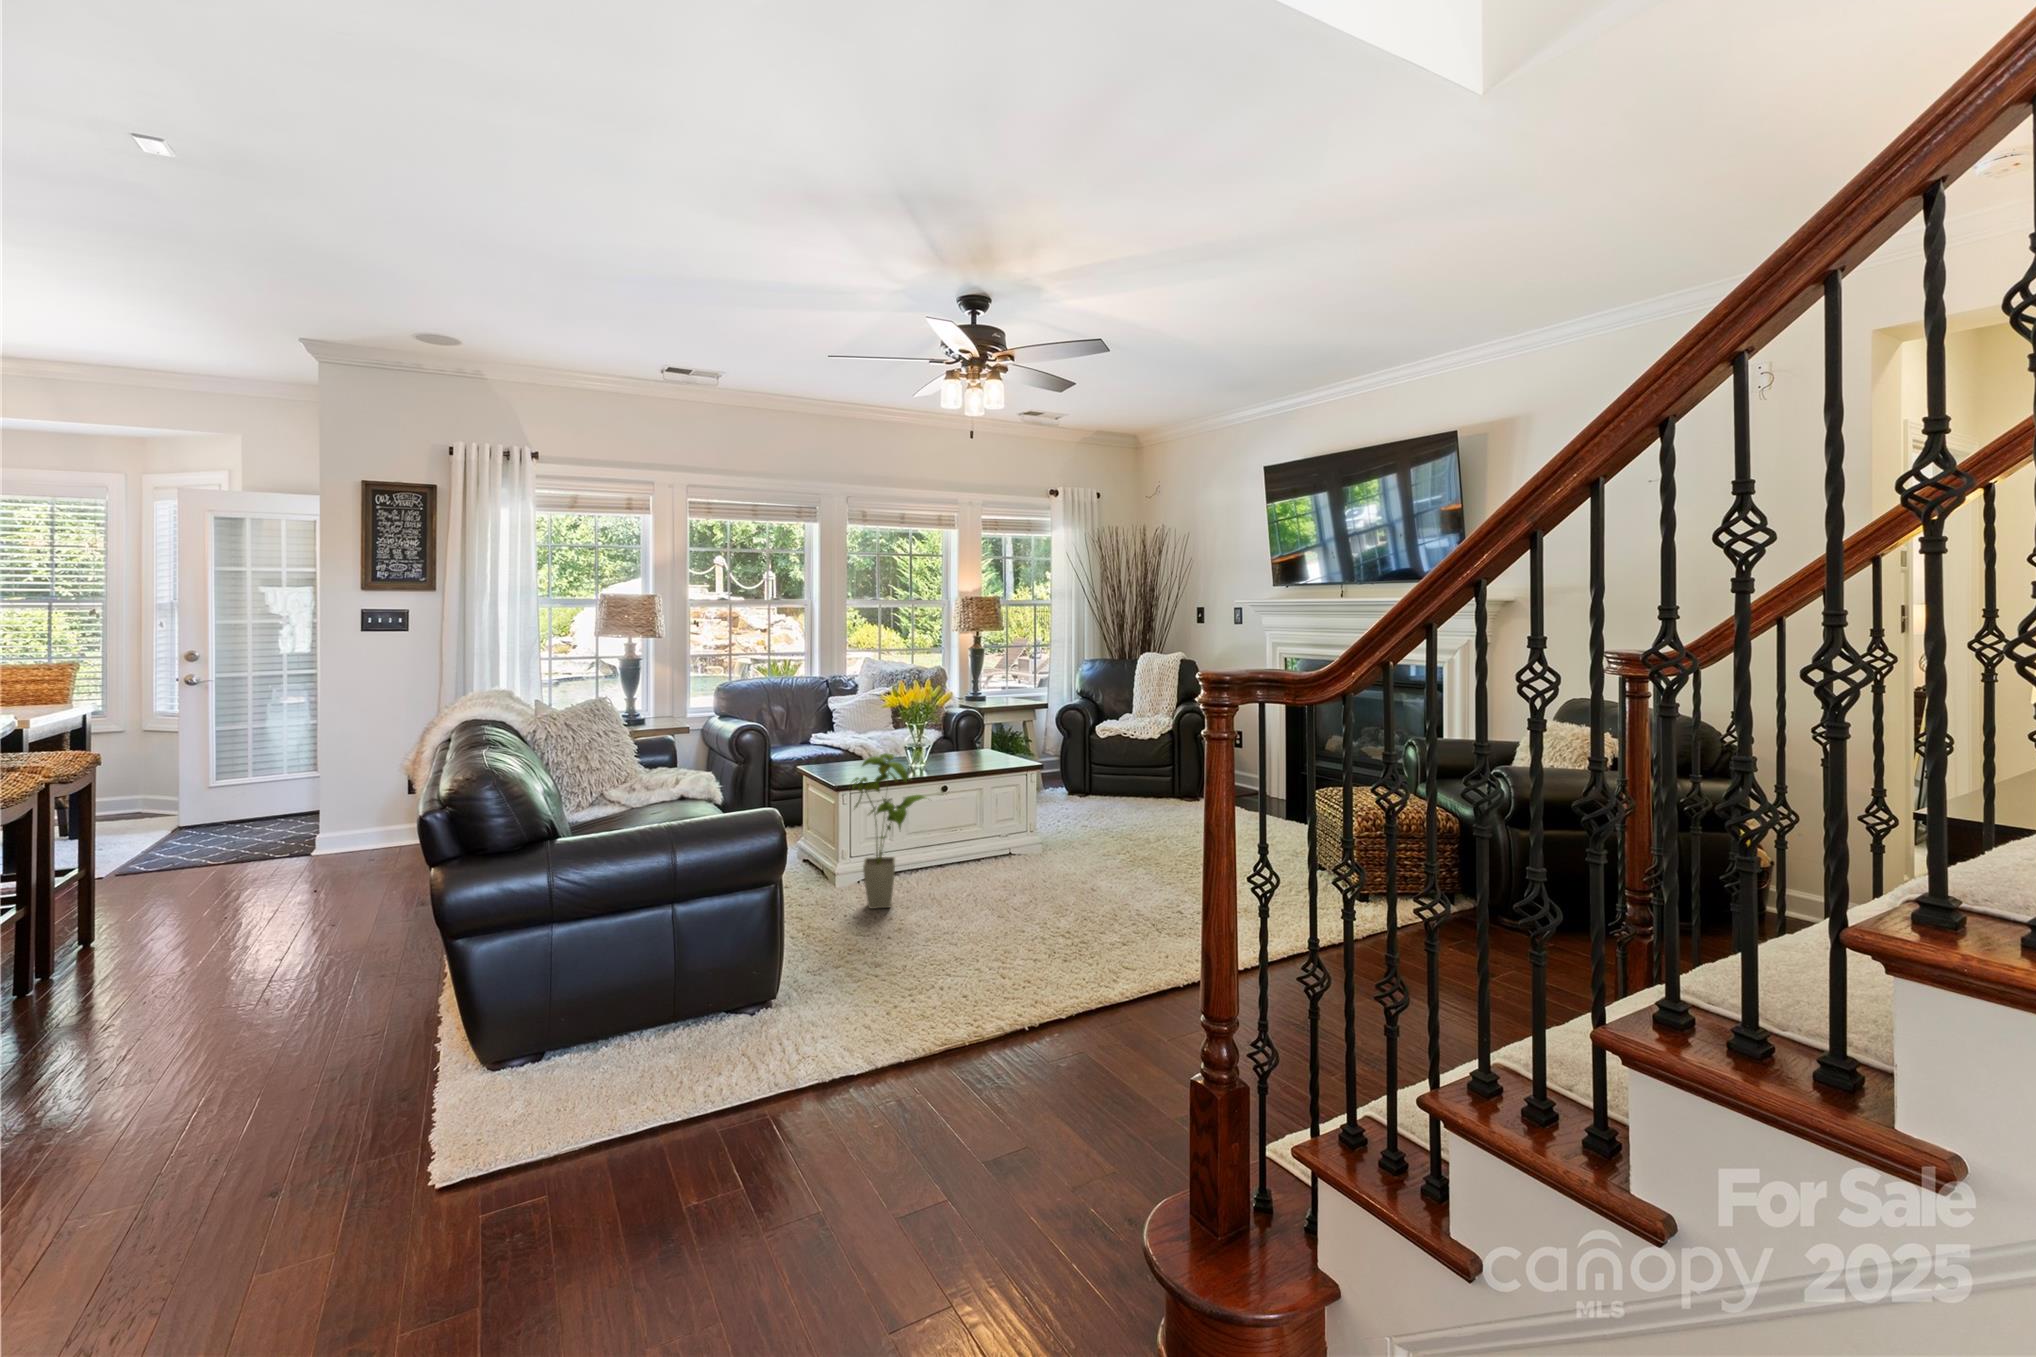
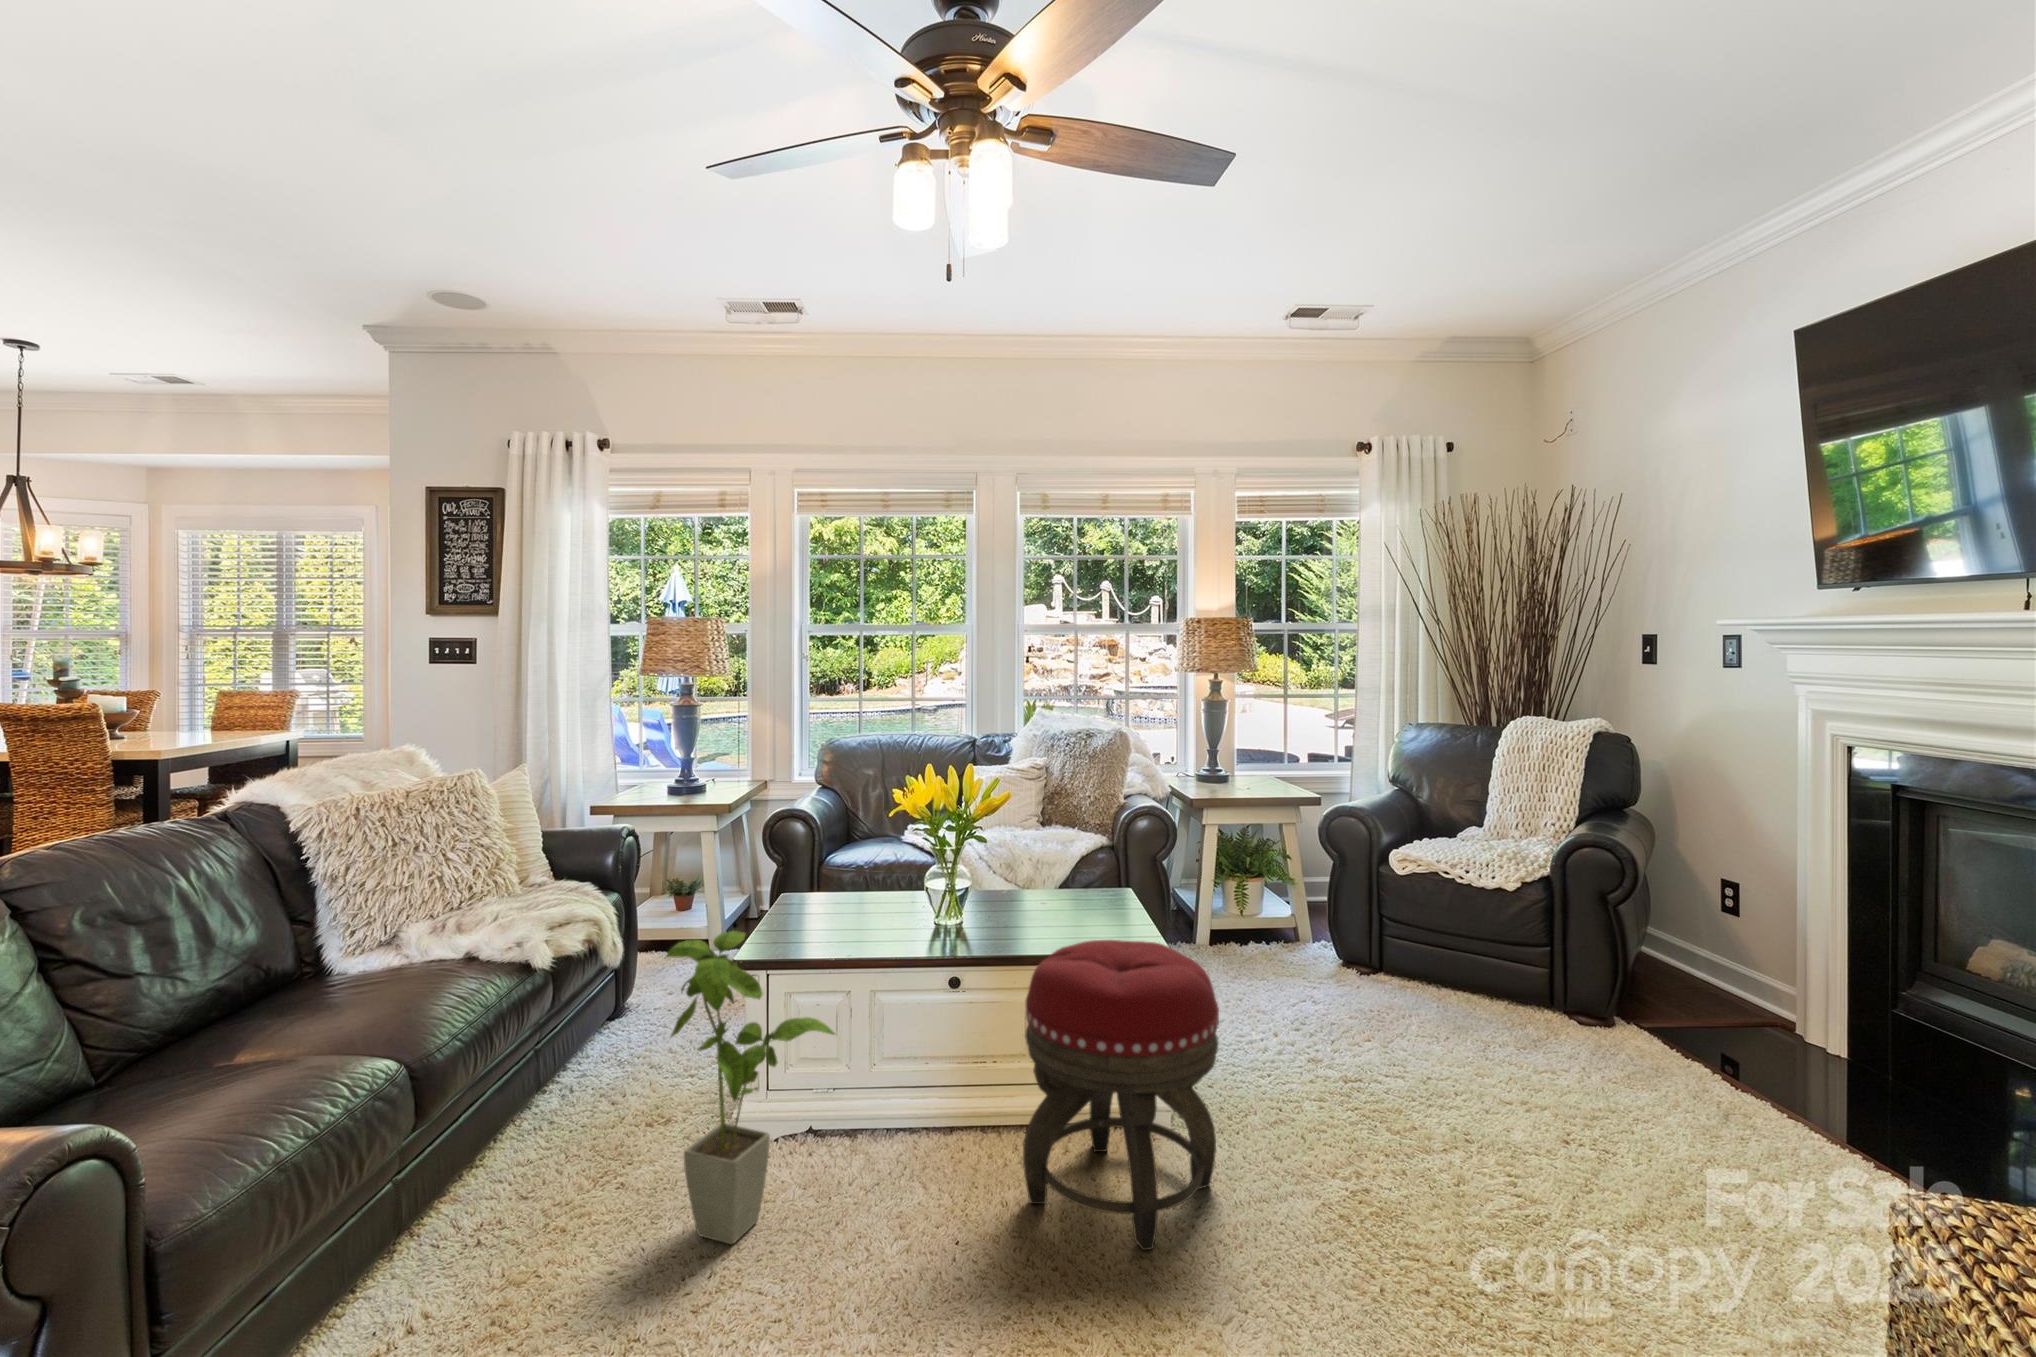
footstool: none [998,755,1088,880] -> present [1023,940,1219,1250]

